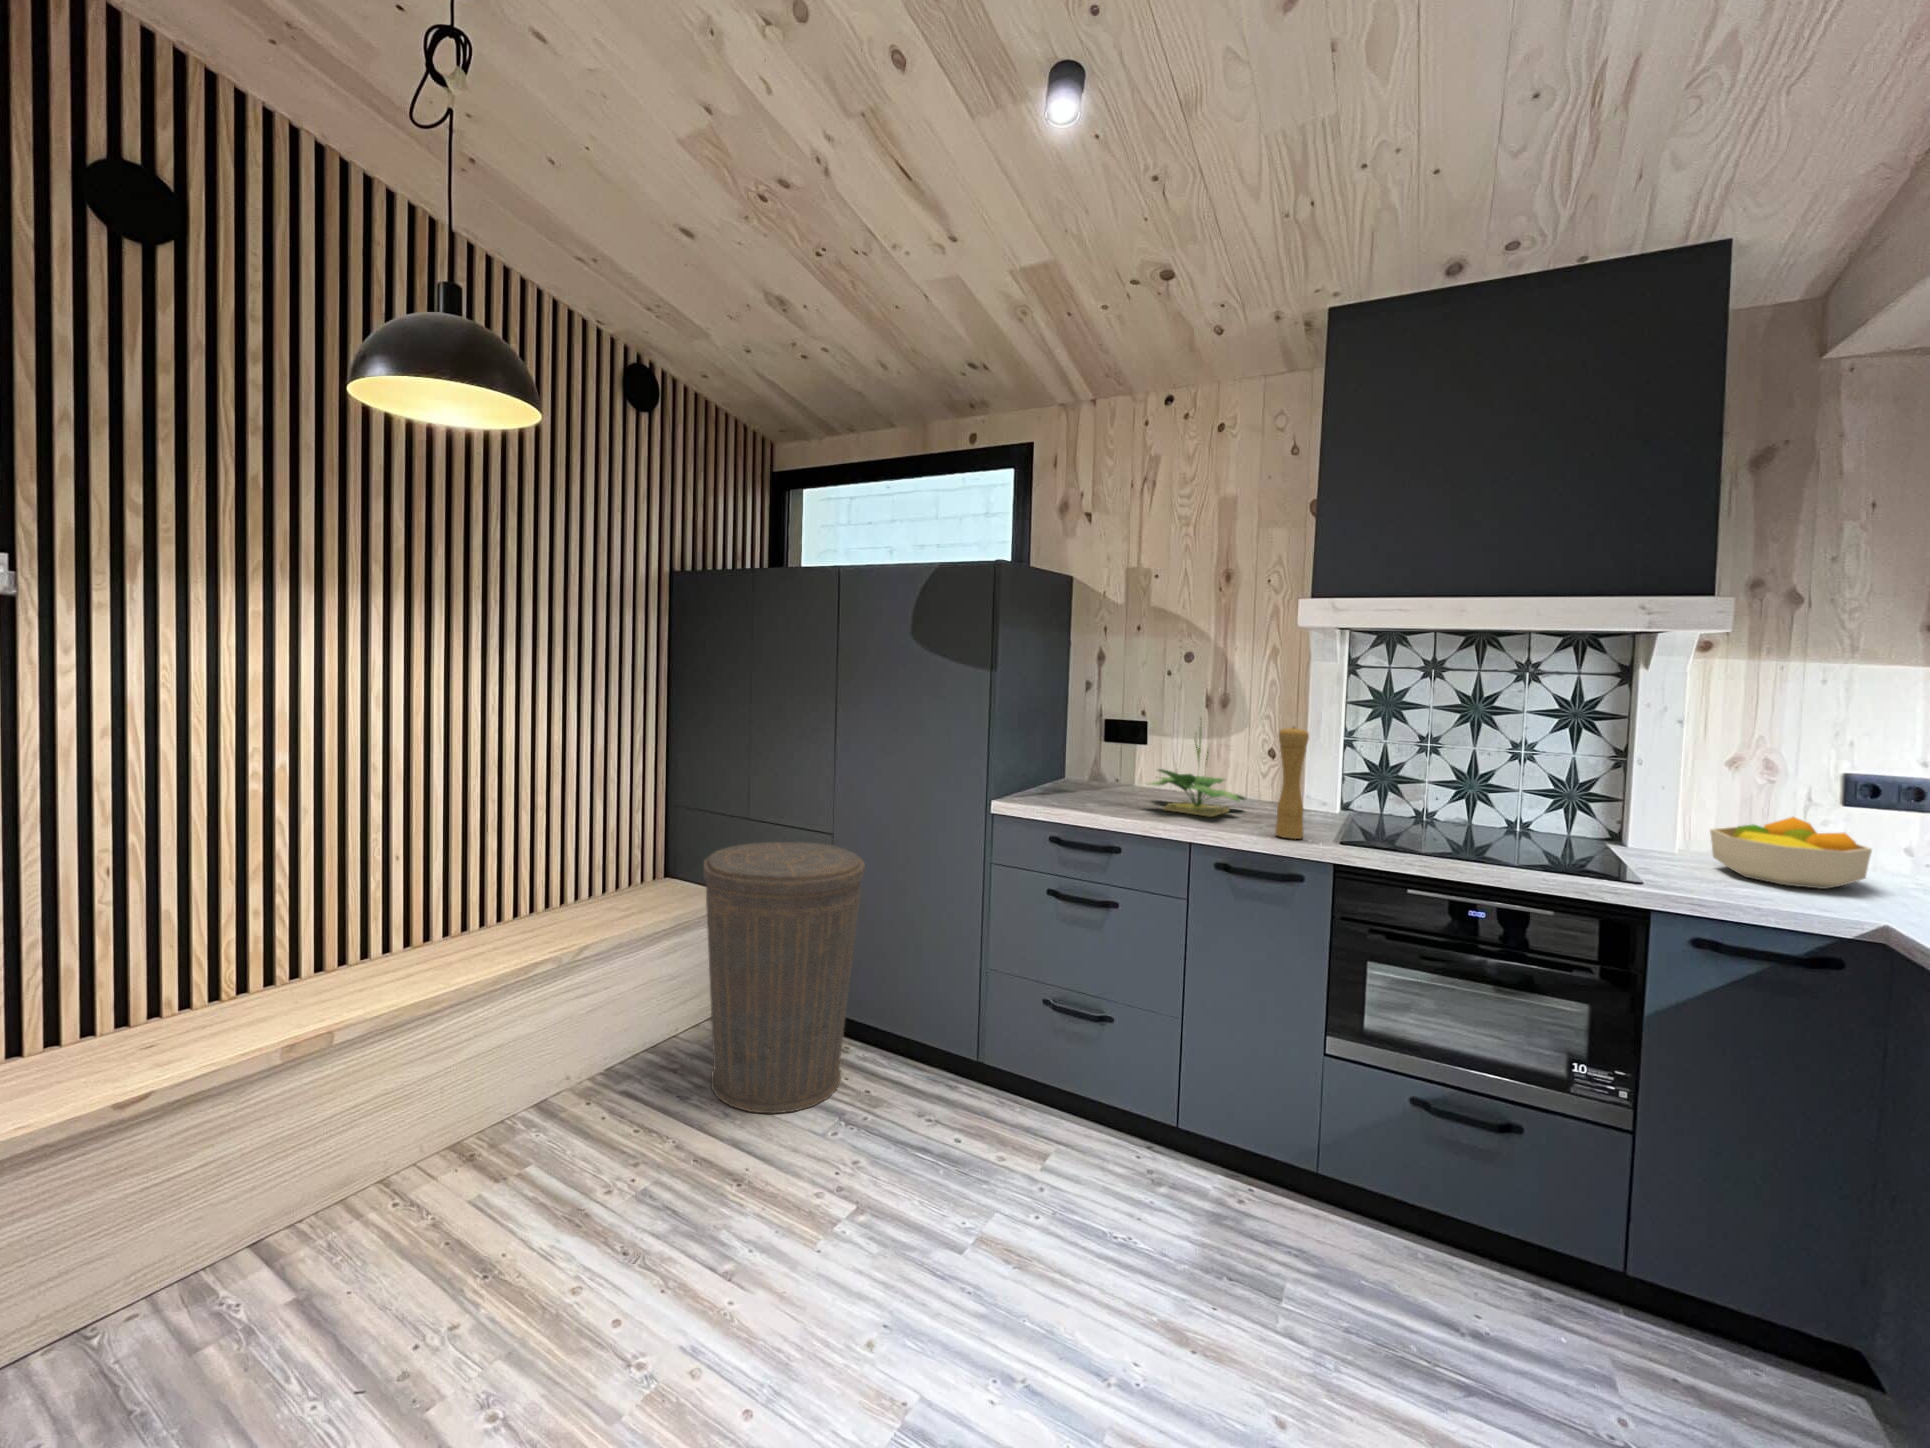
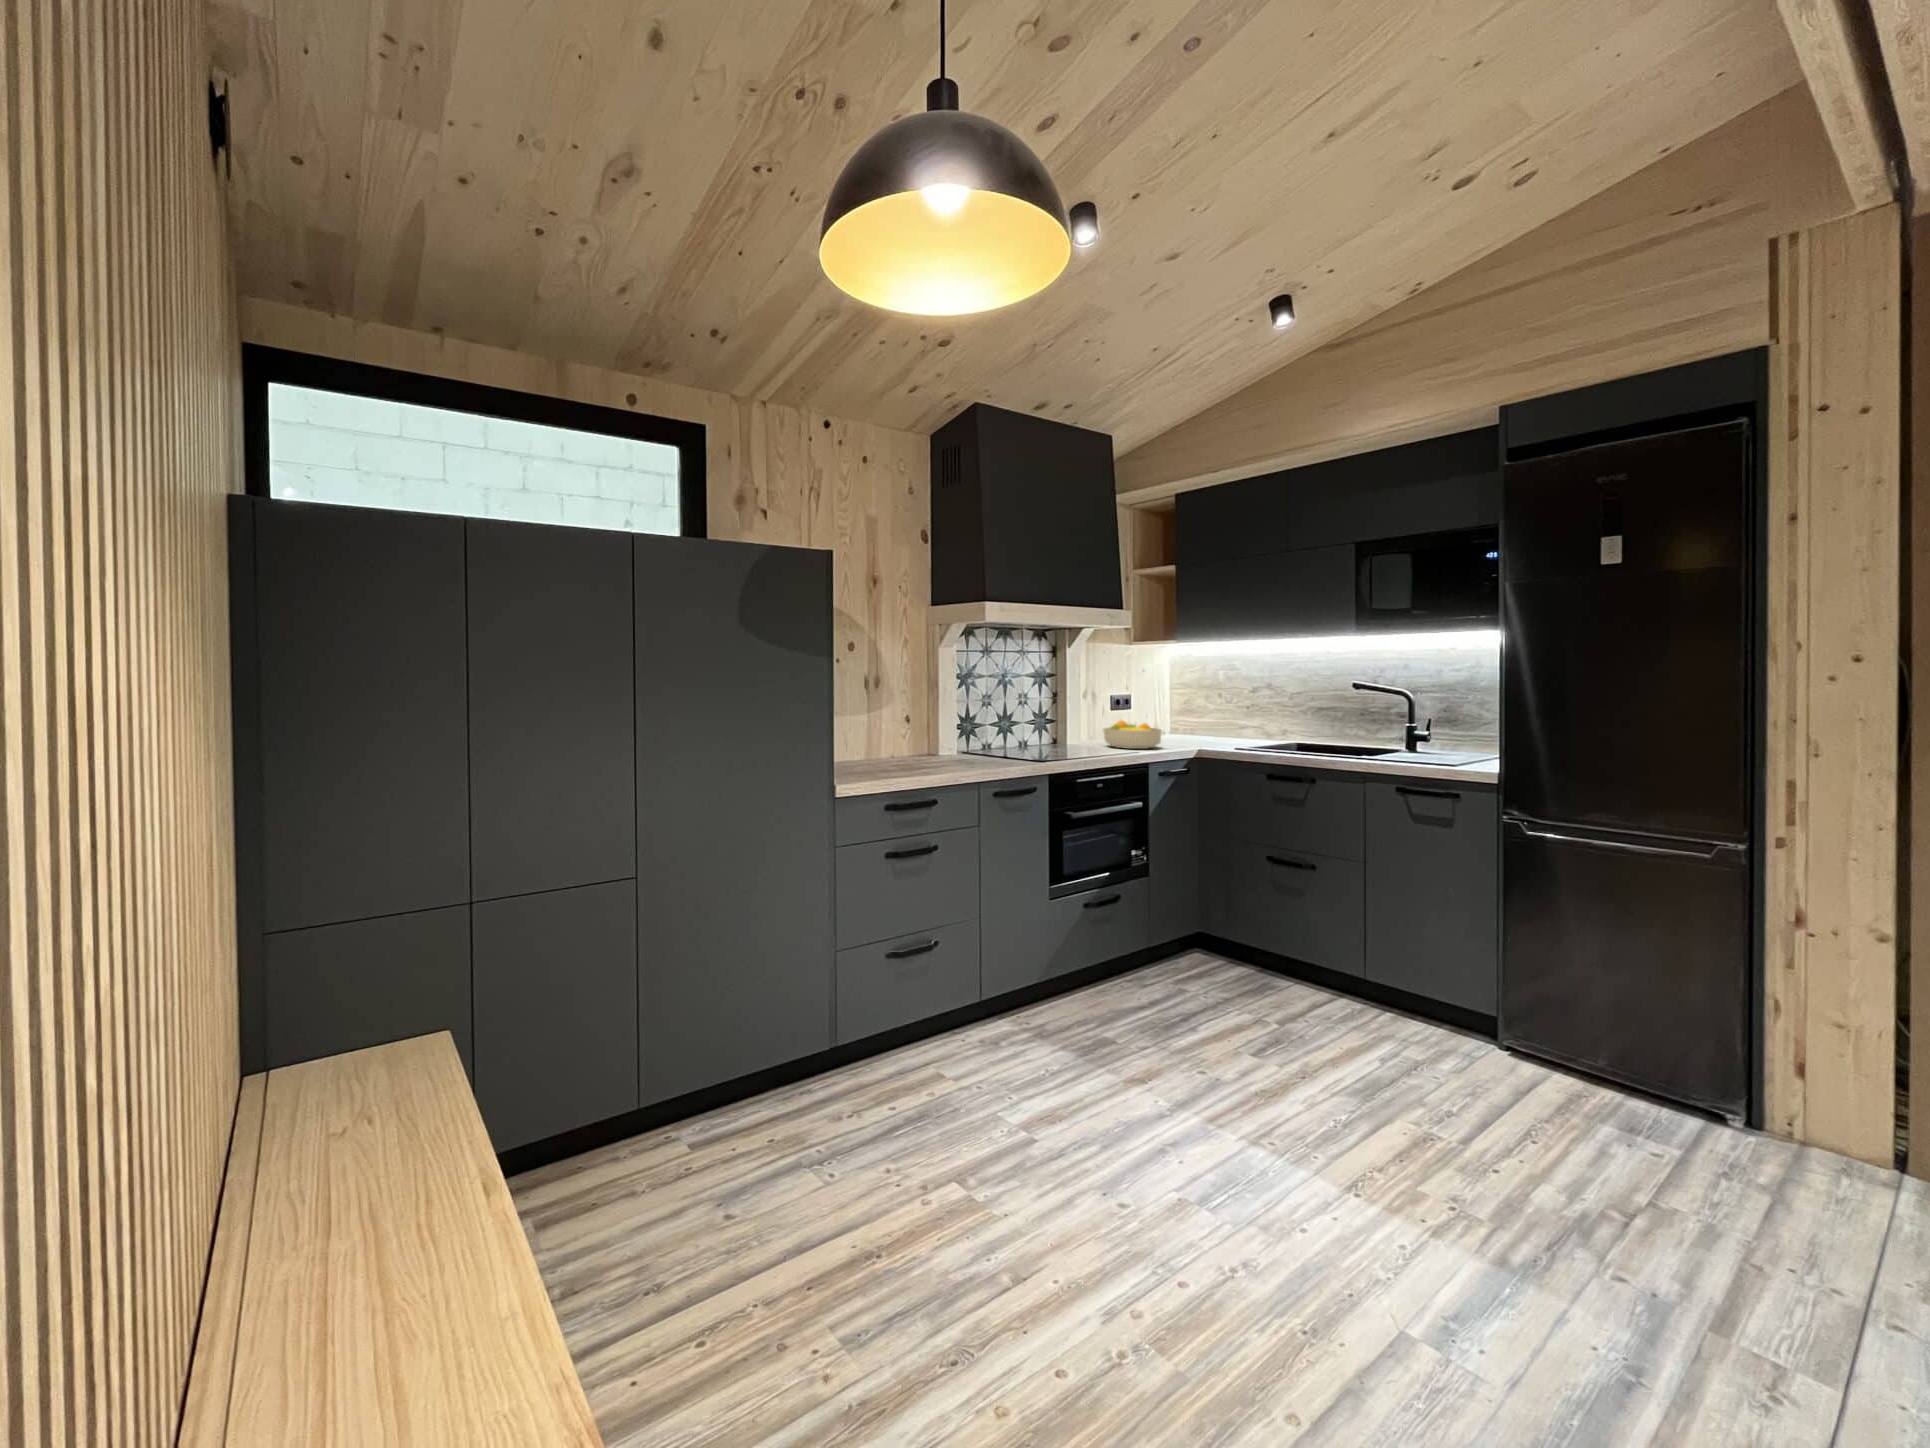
potted plant: present [1150,719,1244,817] -> none [878,693,971,770]
pepper mill: present [1275,727,1309,839] -> none [1013,692,1032,768]
trash can: present [704,842,865,1113] -> none [567,886,786,1260]

